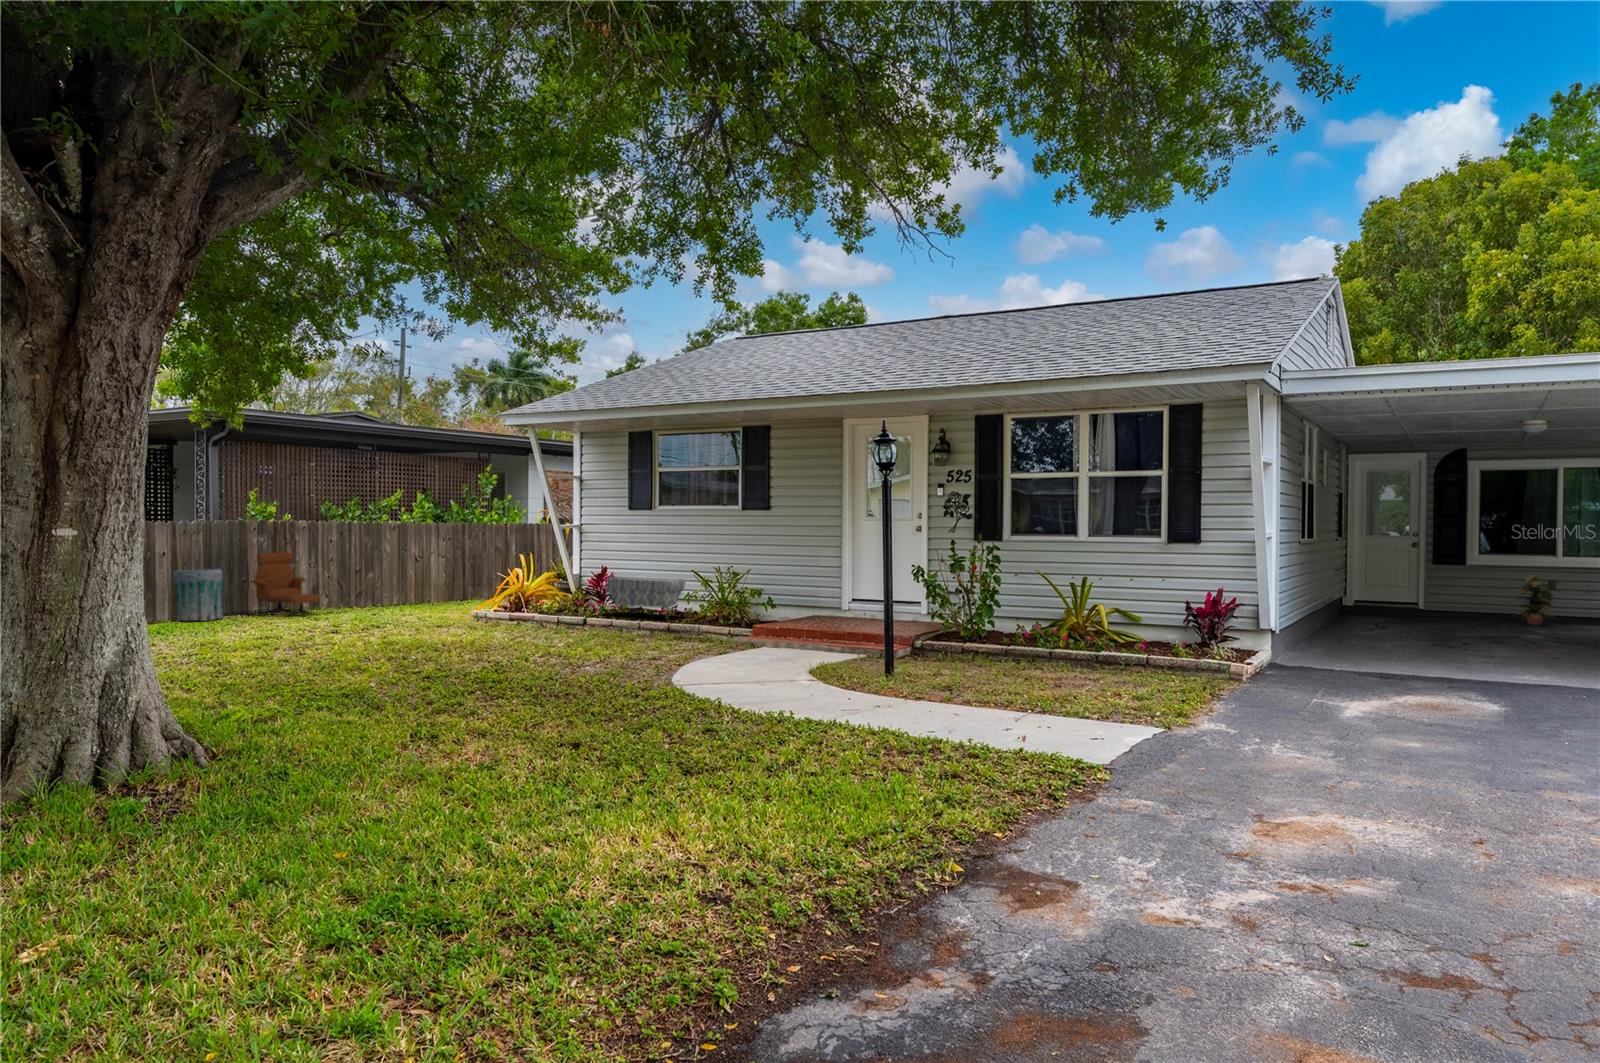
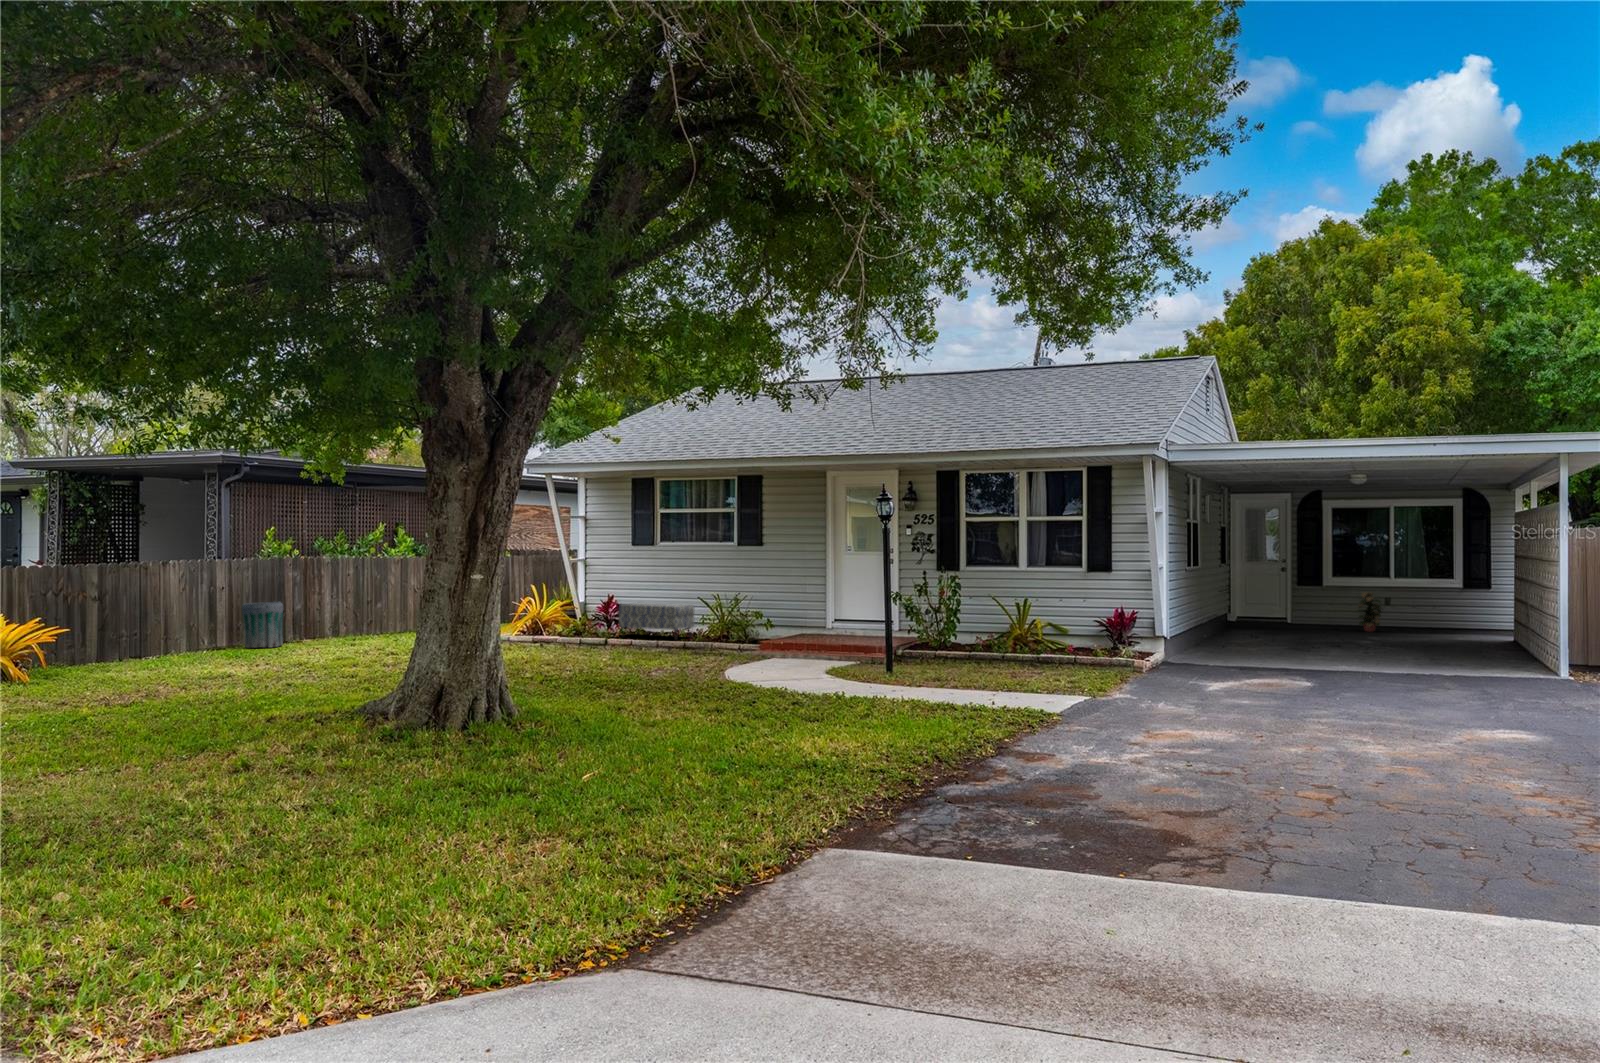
lounge chair: present [251,552,319,617] -> none [300,586,364,643]

